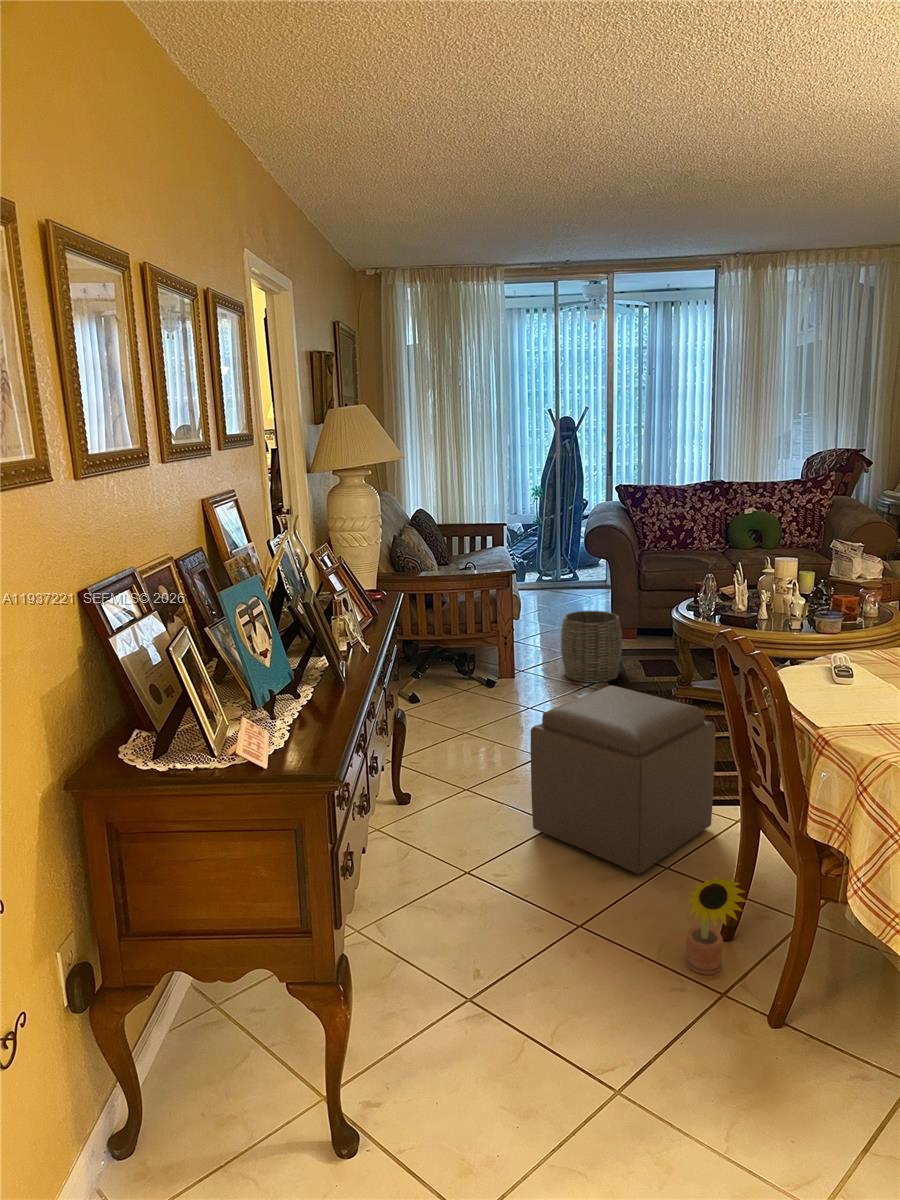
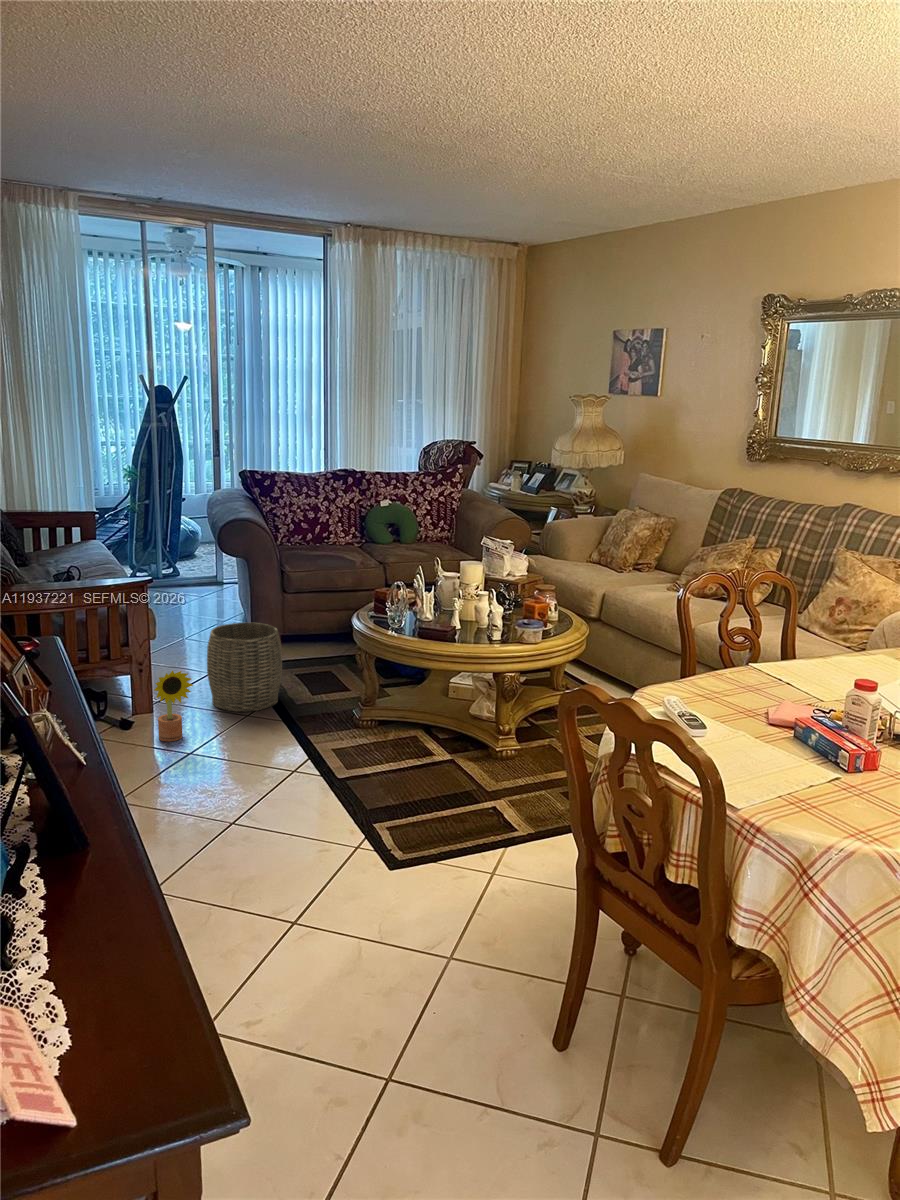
ottoman: present [531,685,715,874] -> none [262,729,481,977]
decorative plant: present [686,877,747,975] -> present [154,671,193,742]

